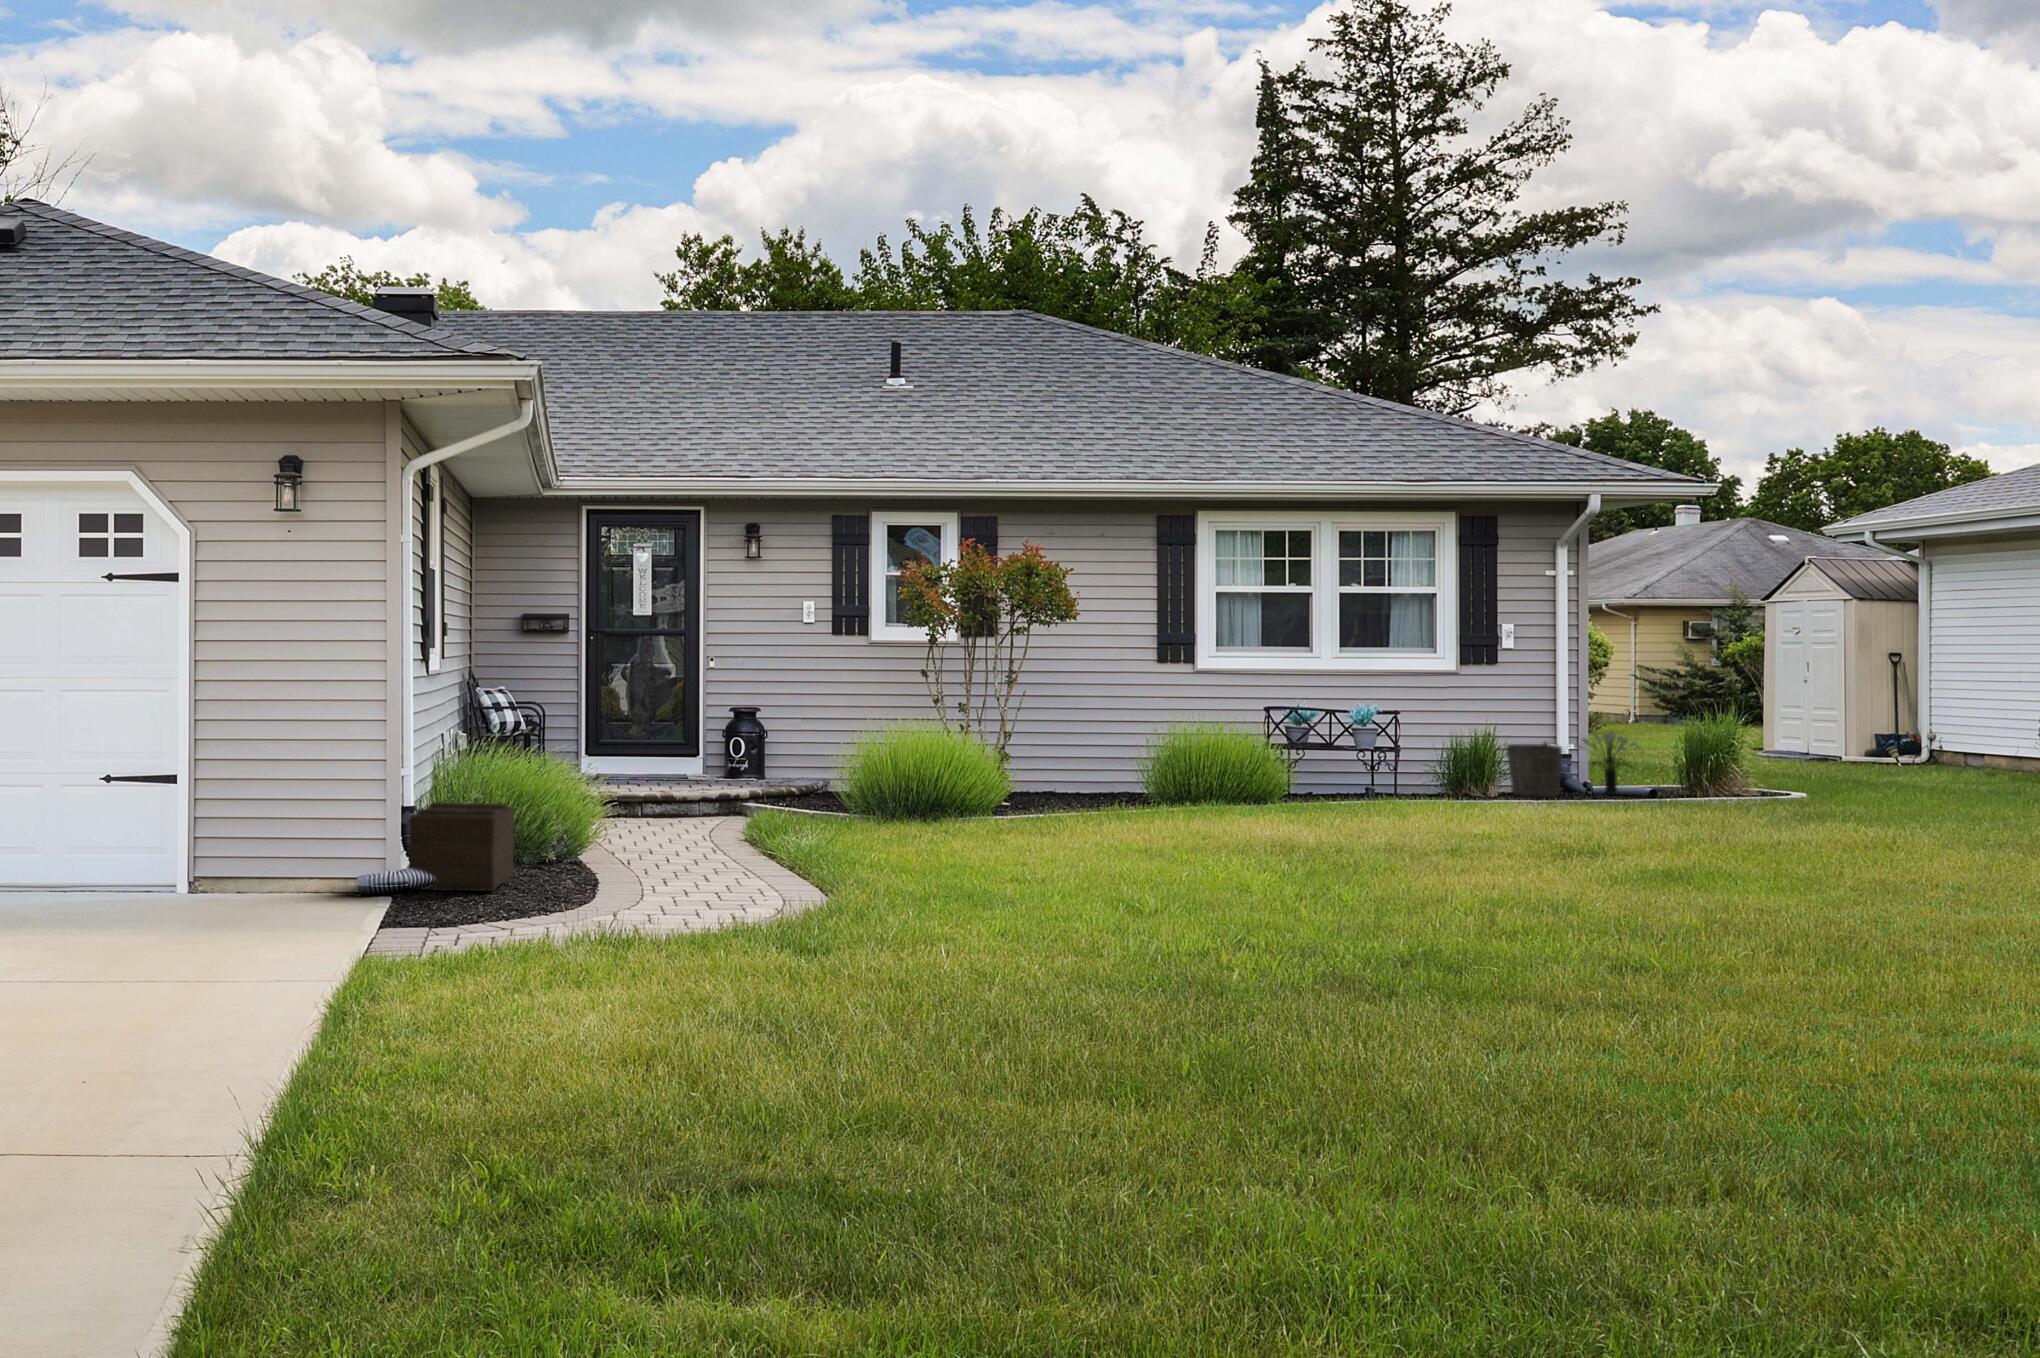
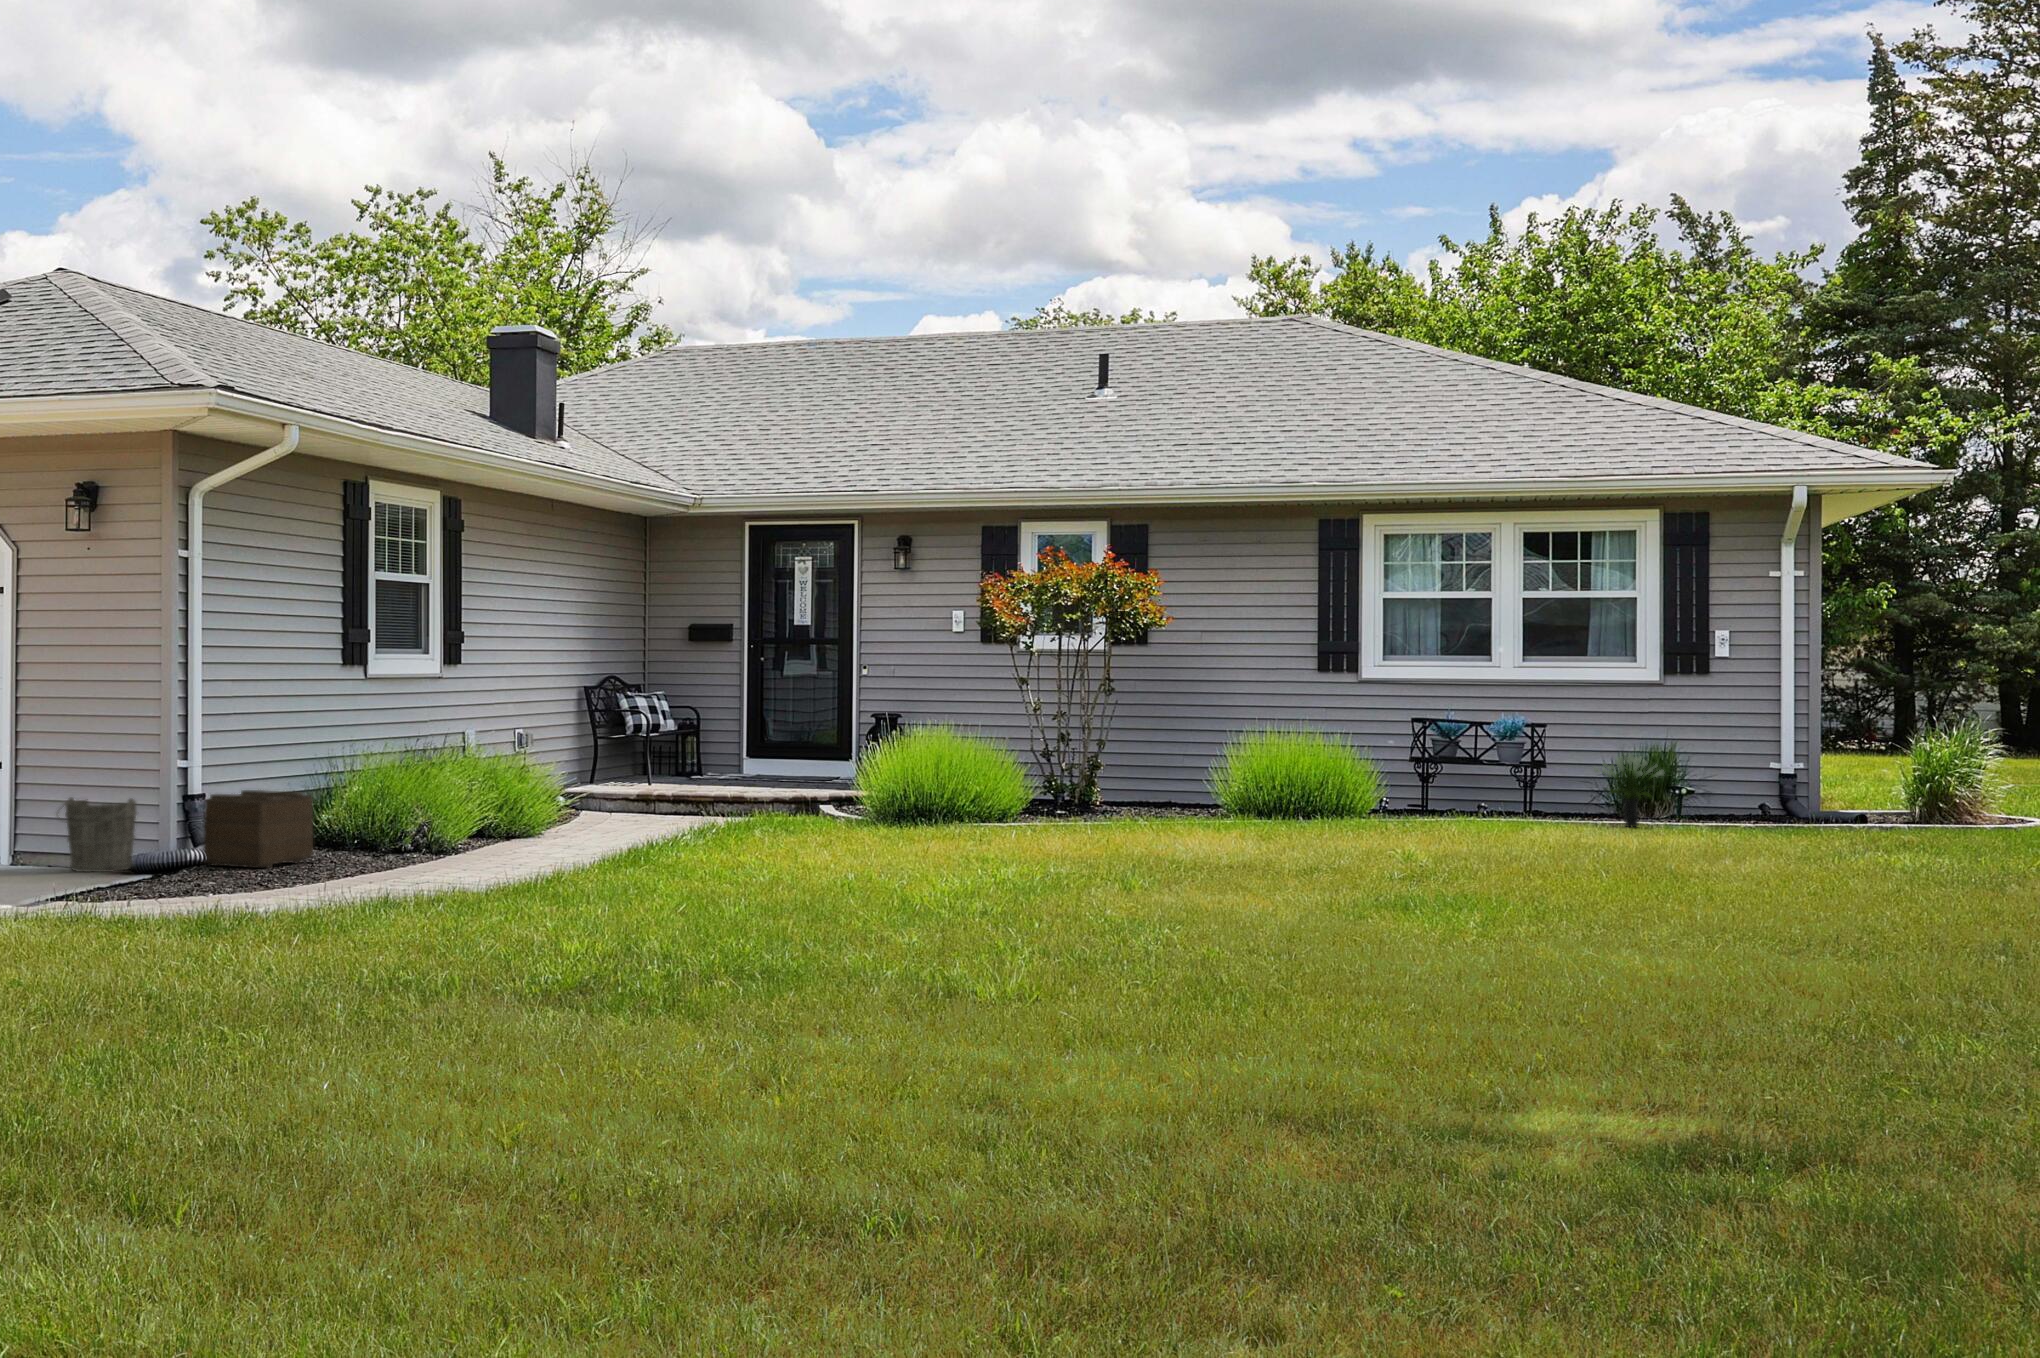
potted plant: present [1577,731,1640,794] -> present [1594,754,1664,827]
bucket: present [1506,742,1563,797] -> present [59,798,137,872]

